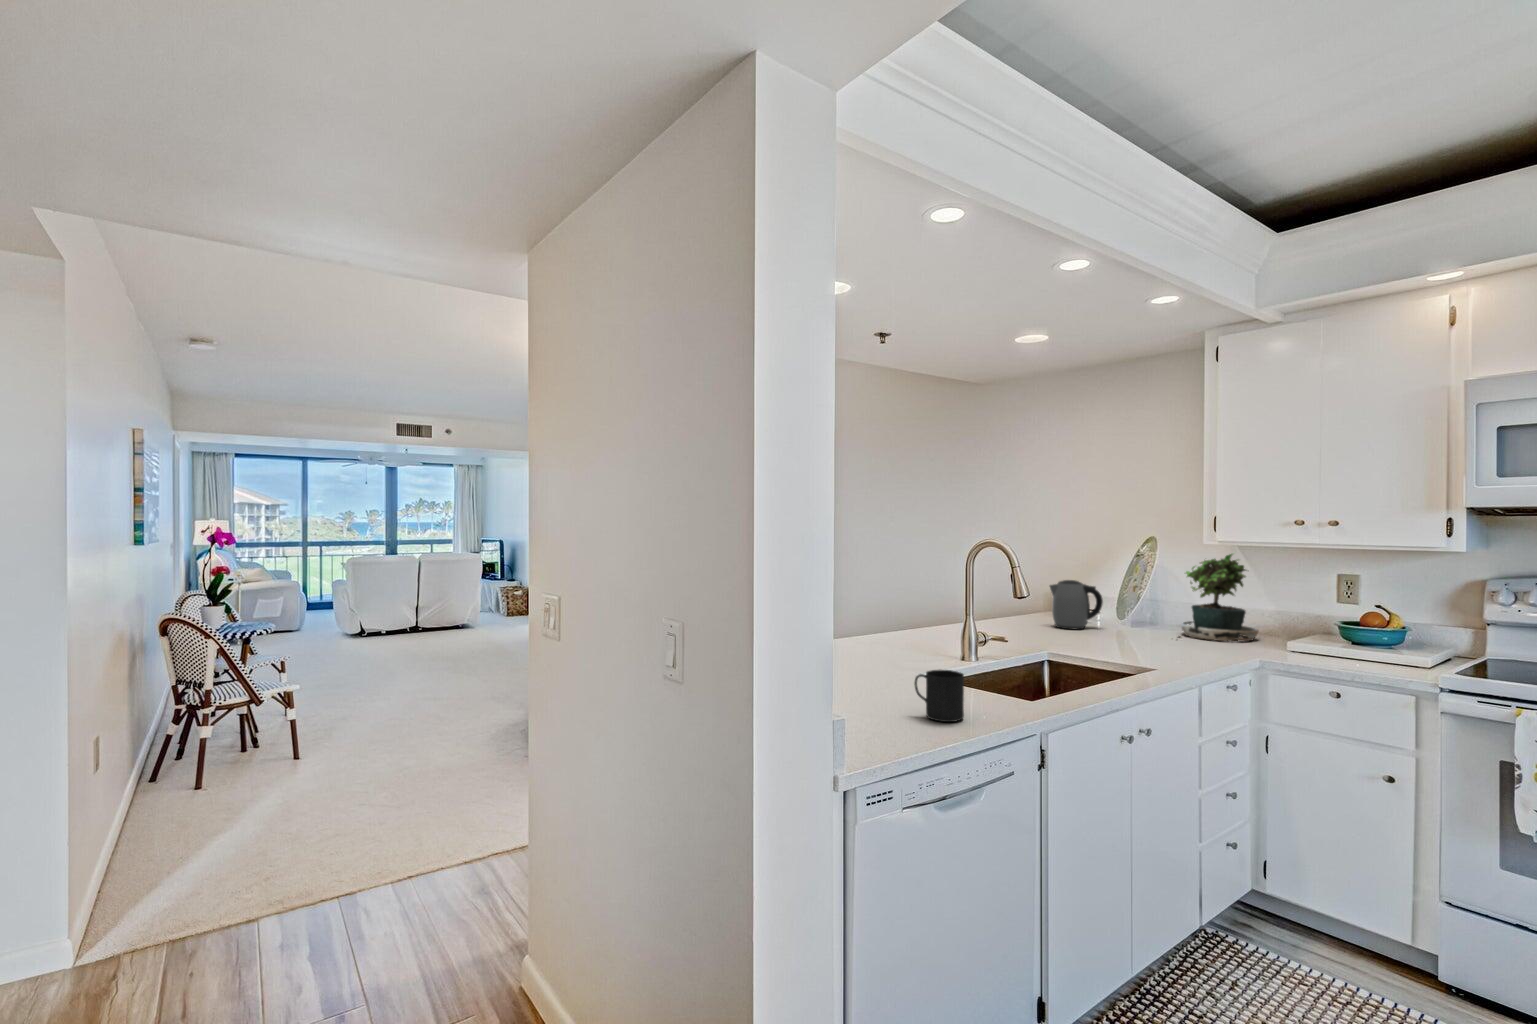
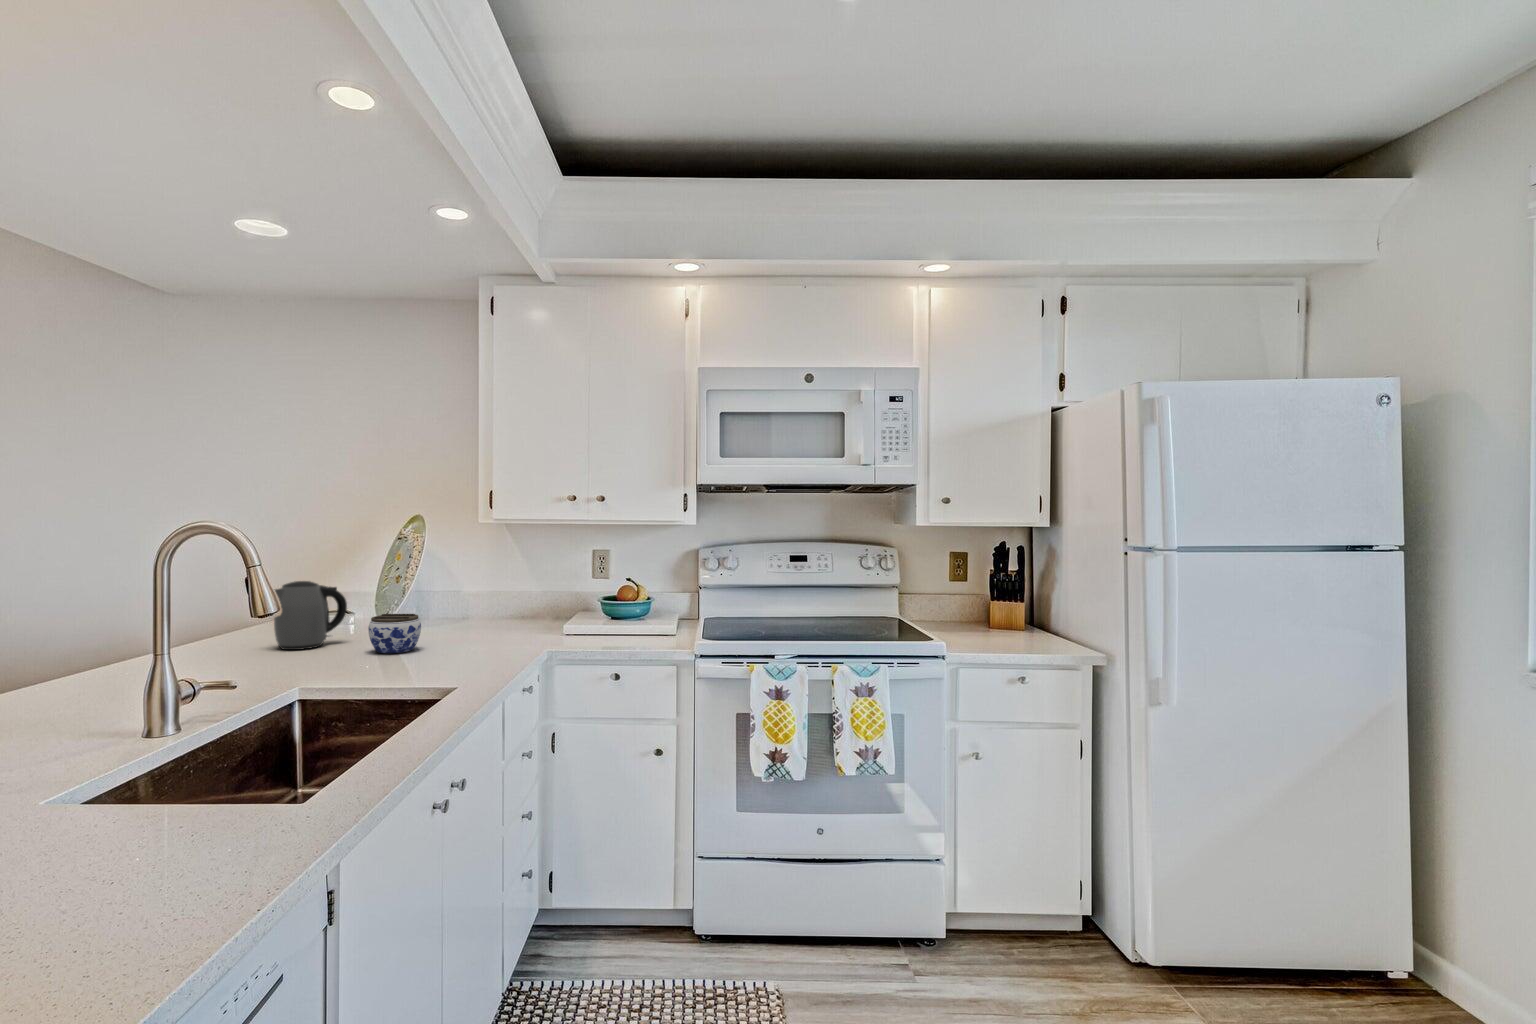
potted plant: present [1181,554,1259,641] -> none [436,534,525,643]
jar: none [1114,610,1155,641] -> present [368,614,421,653]
mug: present [914,670,964,722] -> none [85,777,205,889]

